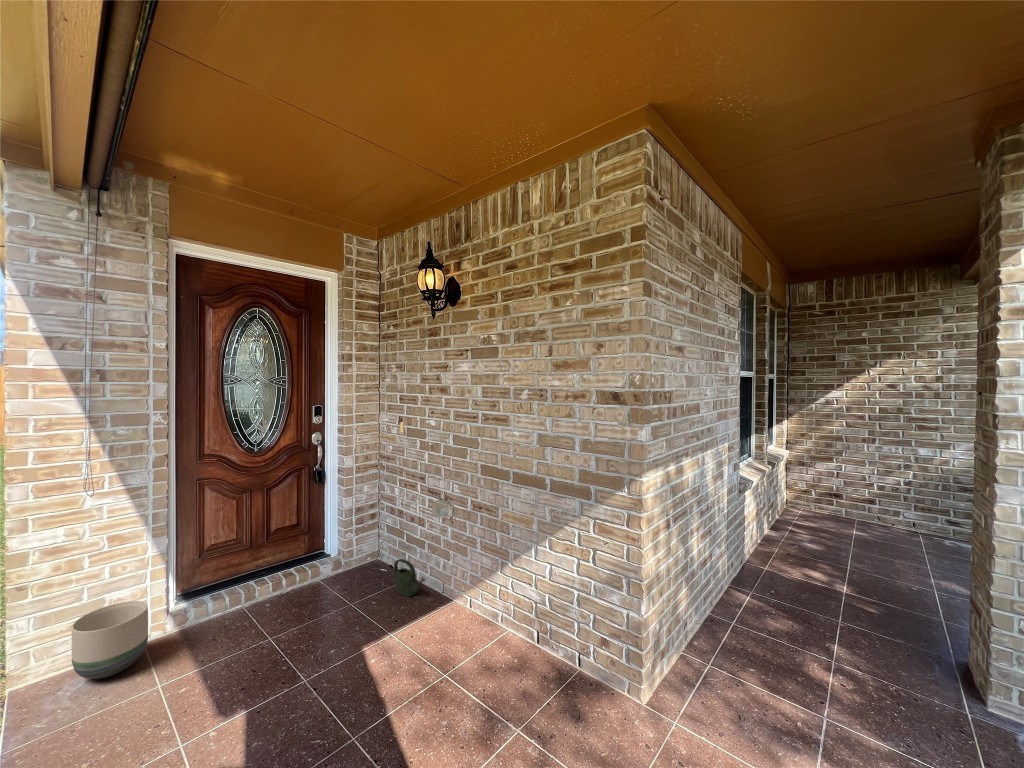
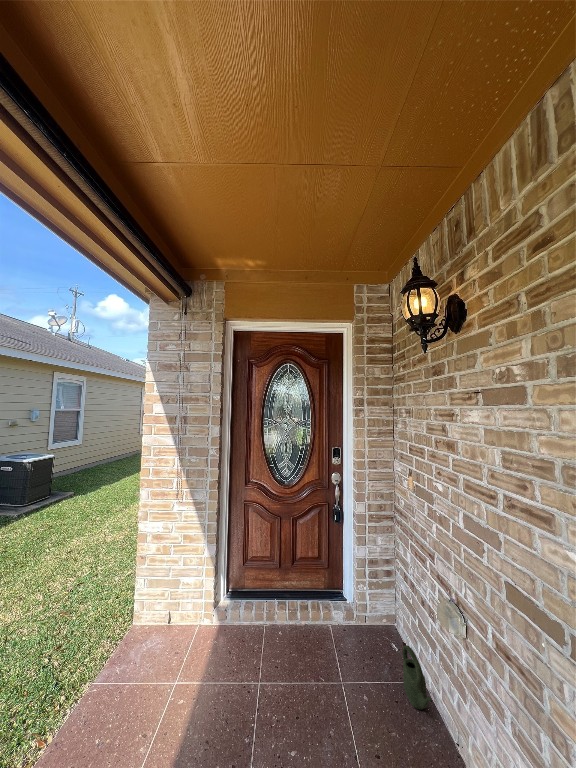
planter: present [72,601,148,679] -> none [151,590,195,652]

